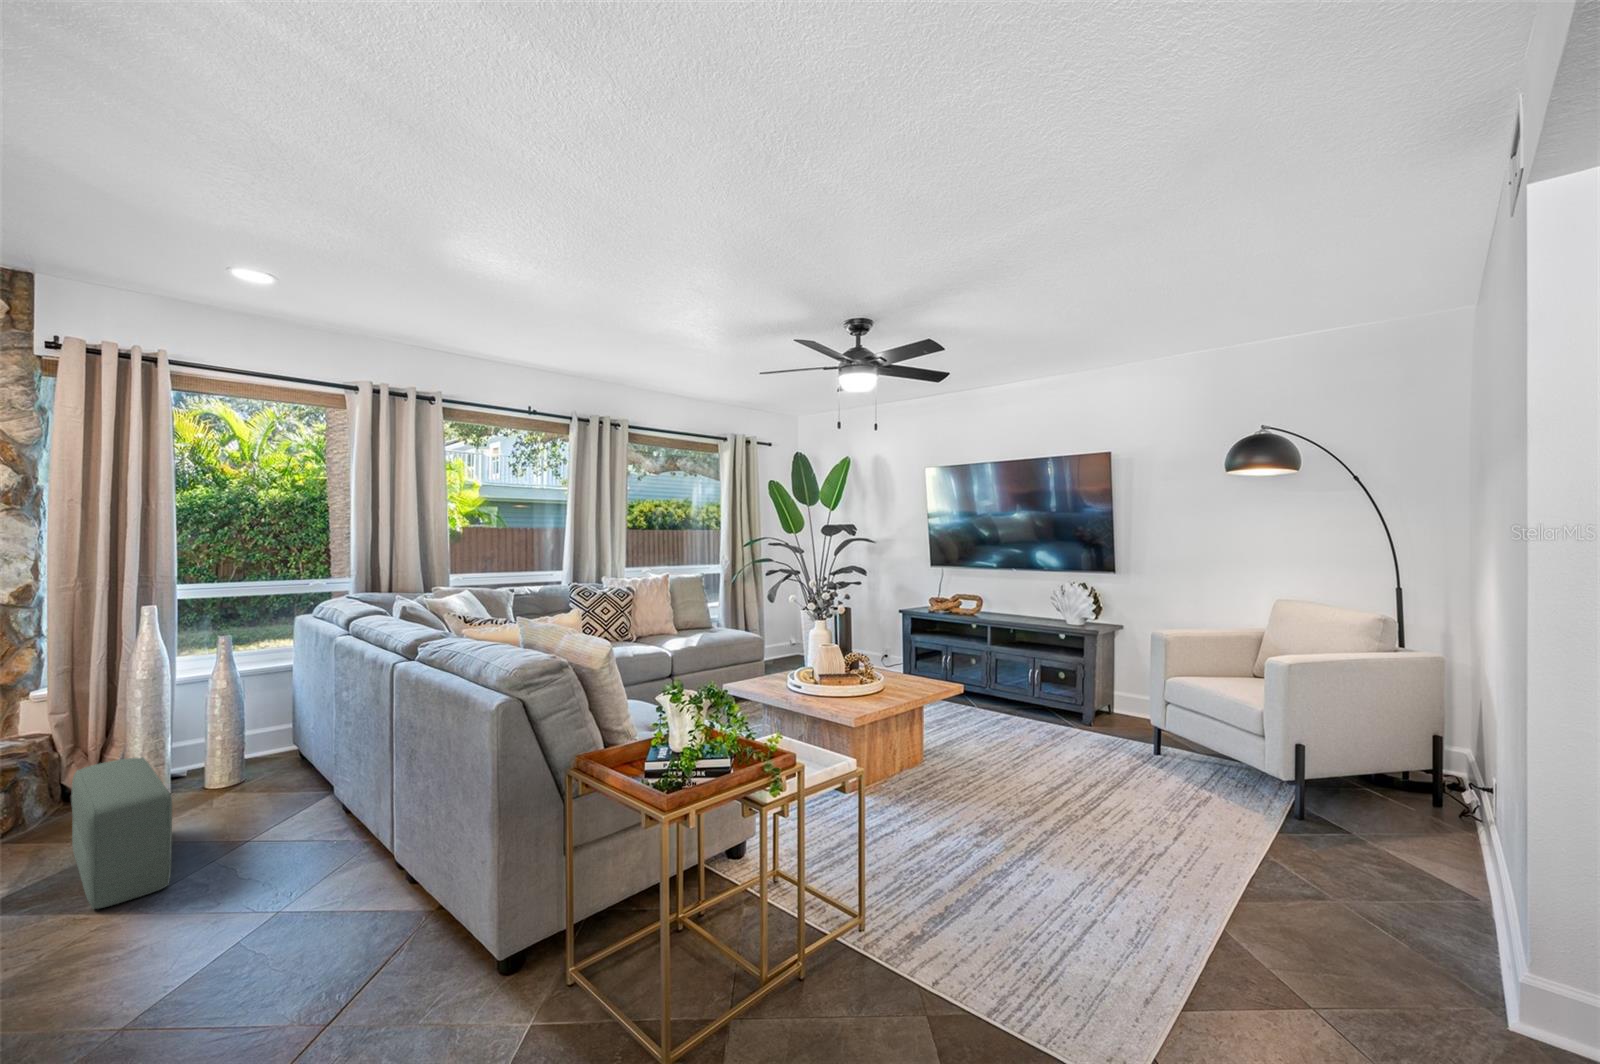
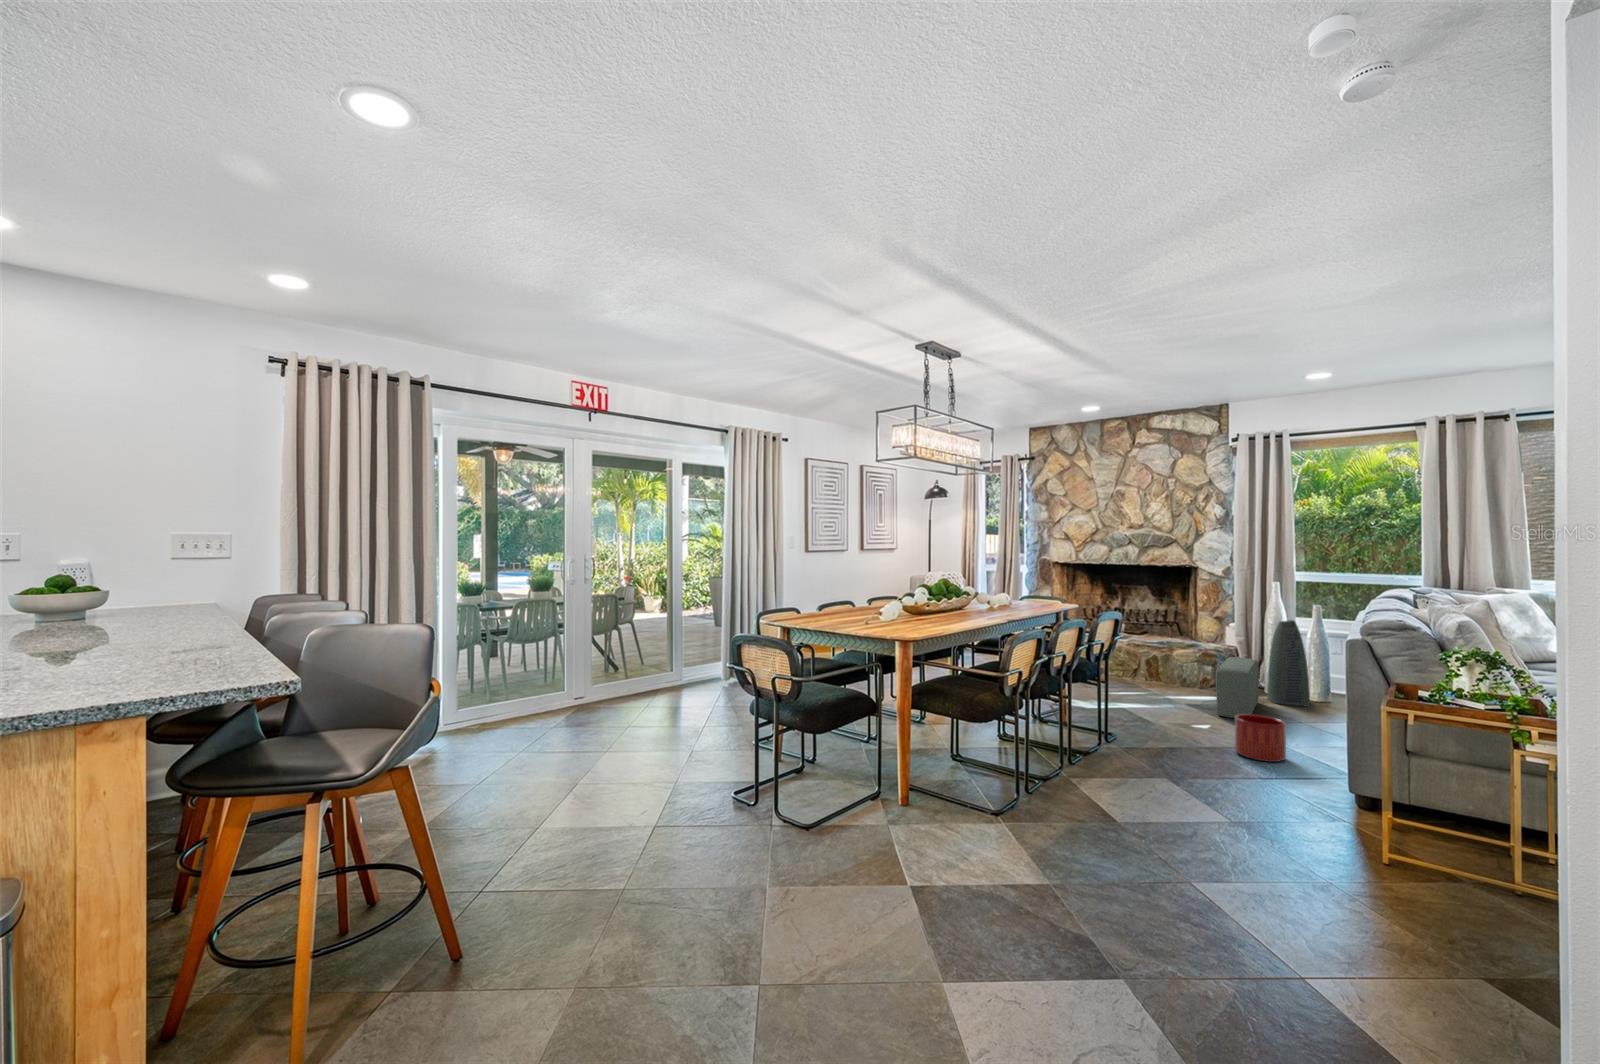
air purifier: none [147,667,233,821] -> present [1267,620,1310,707]
planter: none [228,874,335,994] -> present [1235,714,1286,762]

